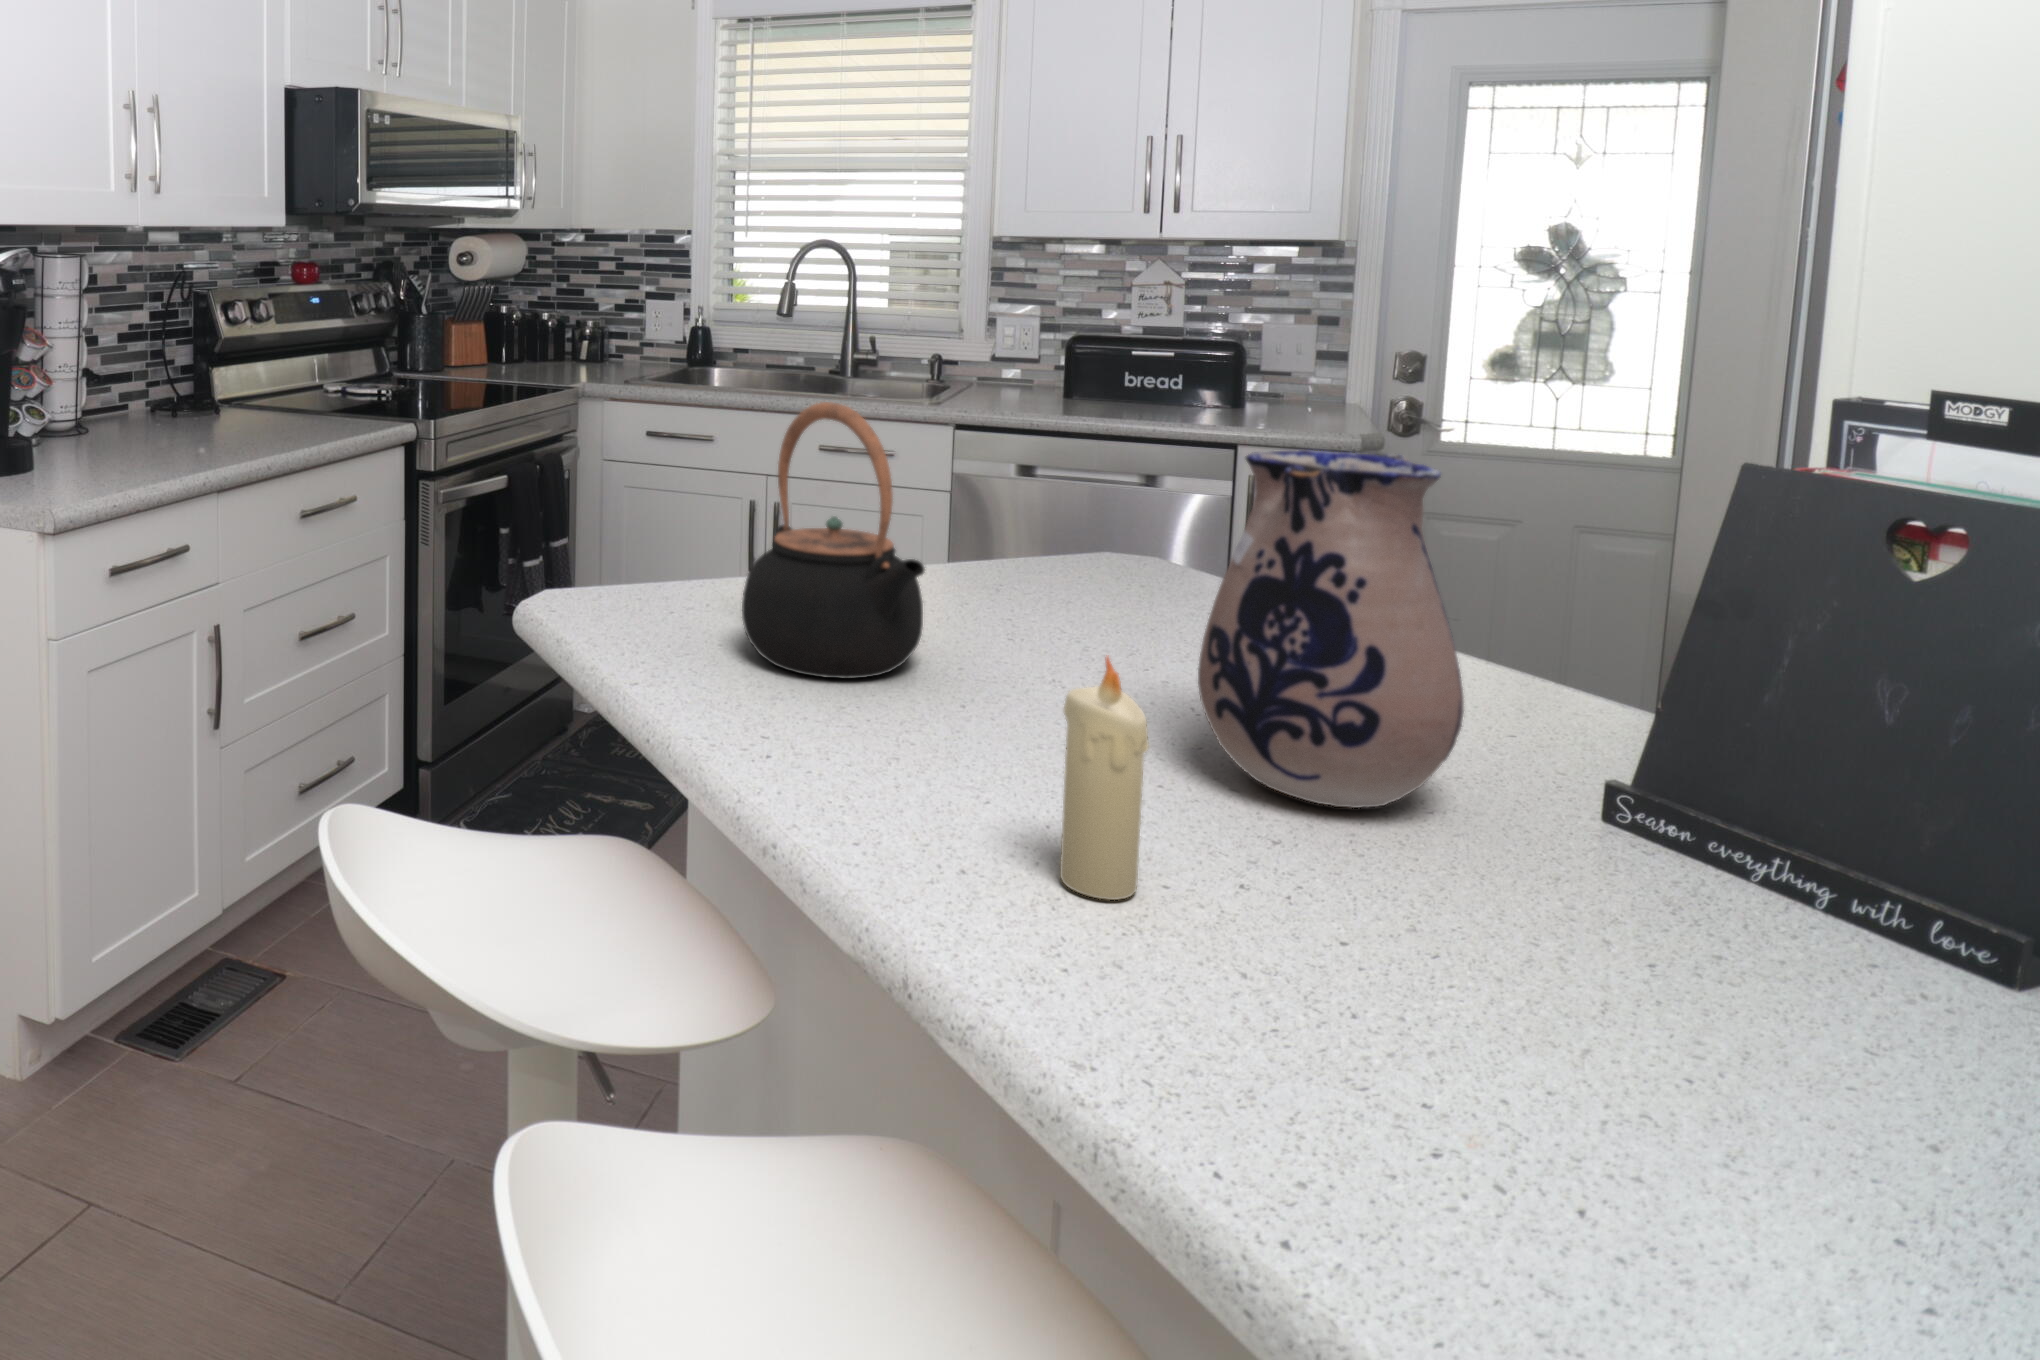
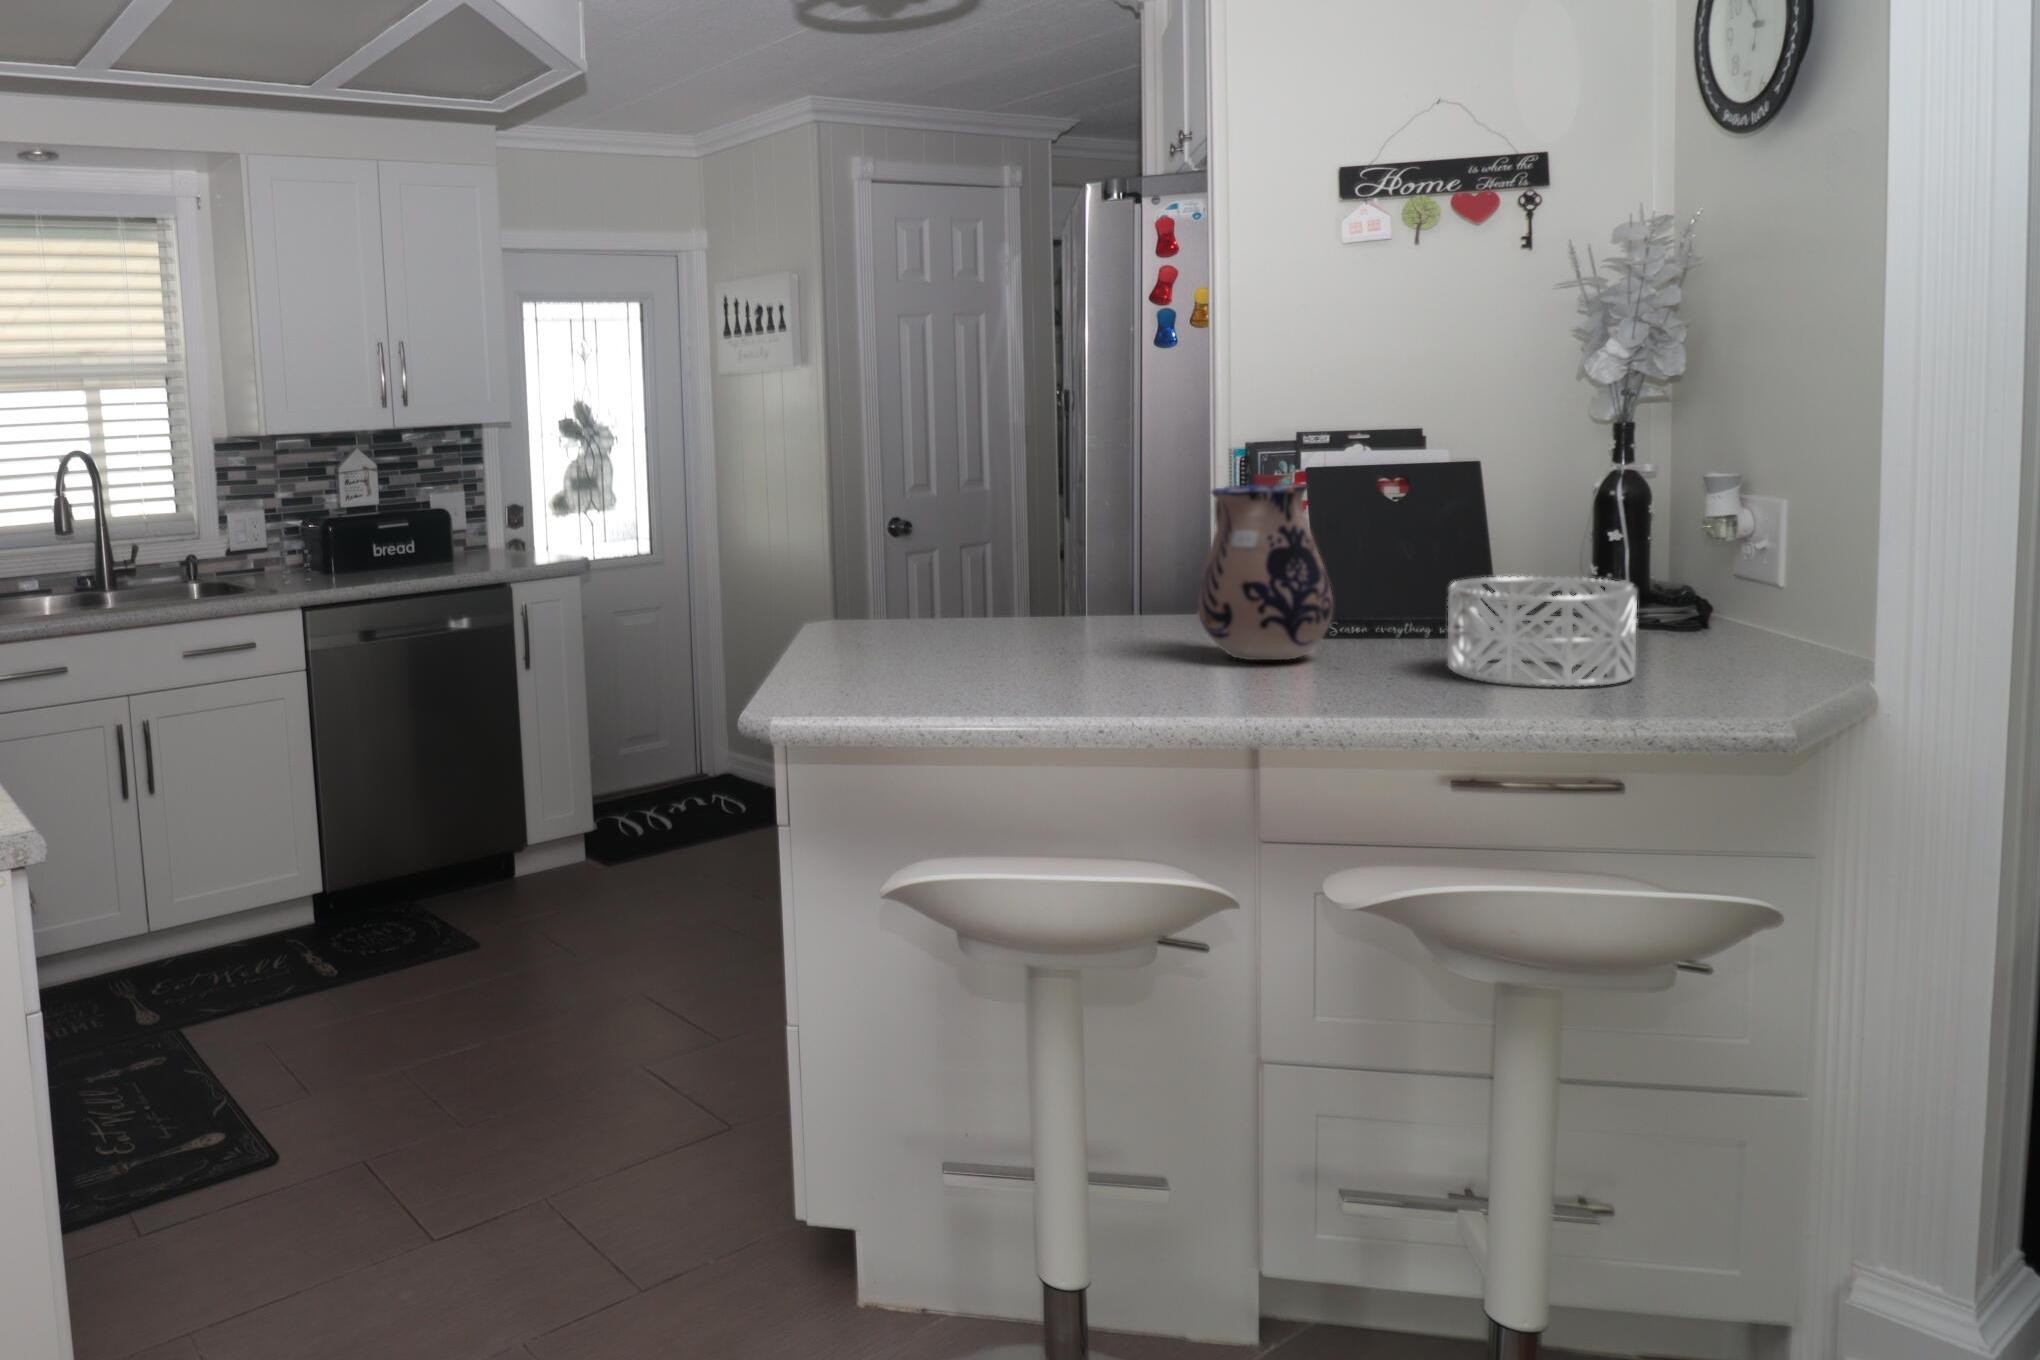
teapot: present [742,402,925,678] -> none [920,507,1087,692]
candle: present [1060,657,1149,900] -> none [1364,576,1412,698]
decorative bowl: none [1383,749,1883,1146] -> present [1448,576,1637,687]

